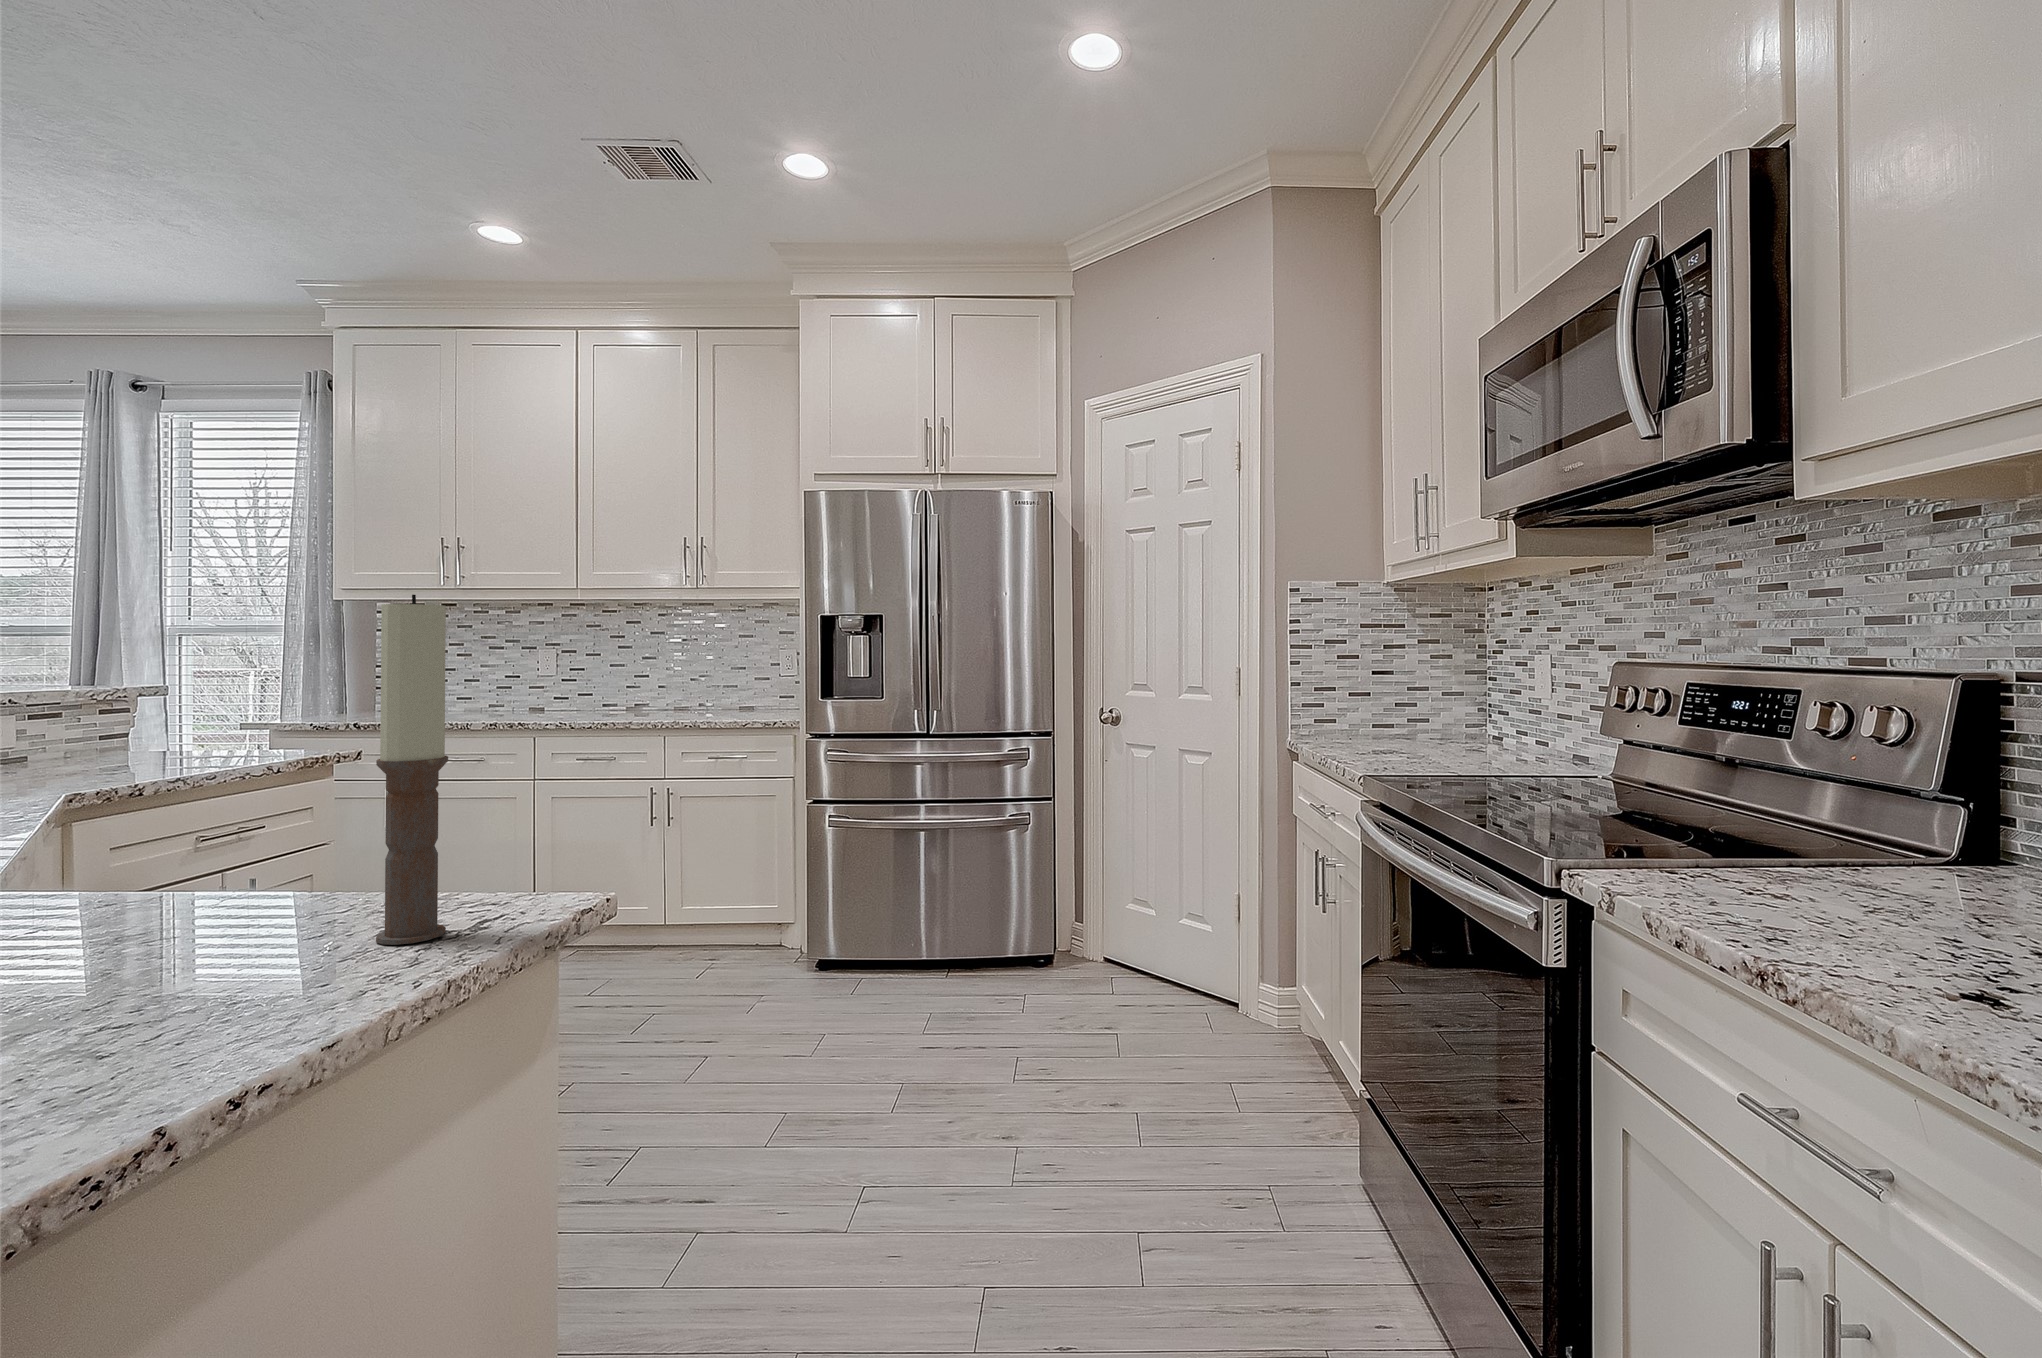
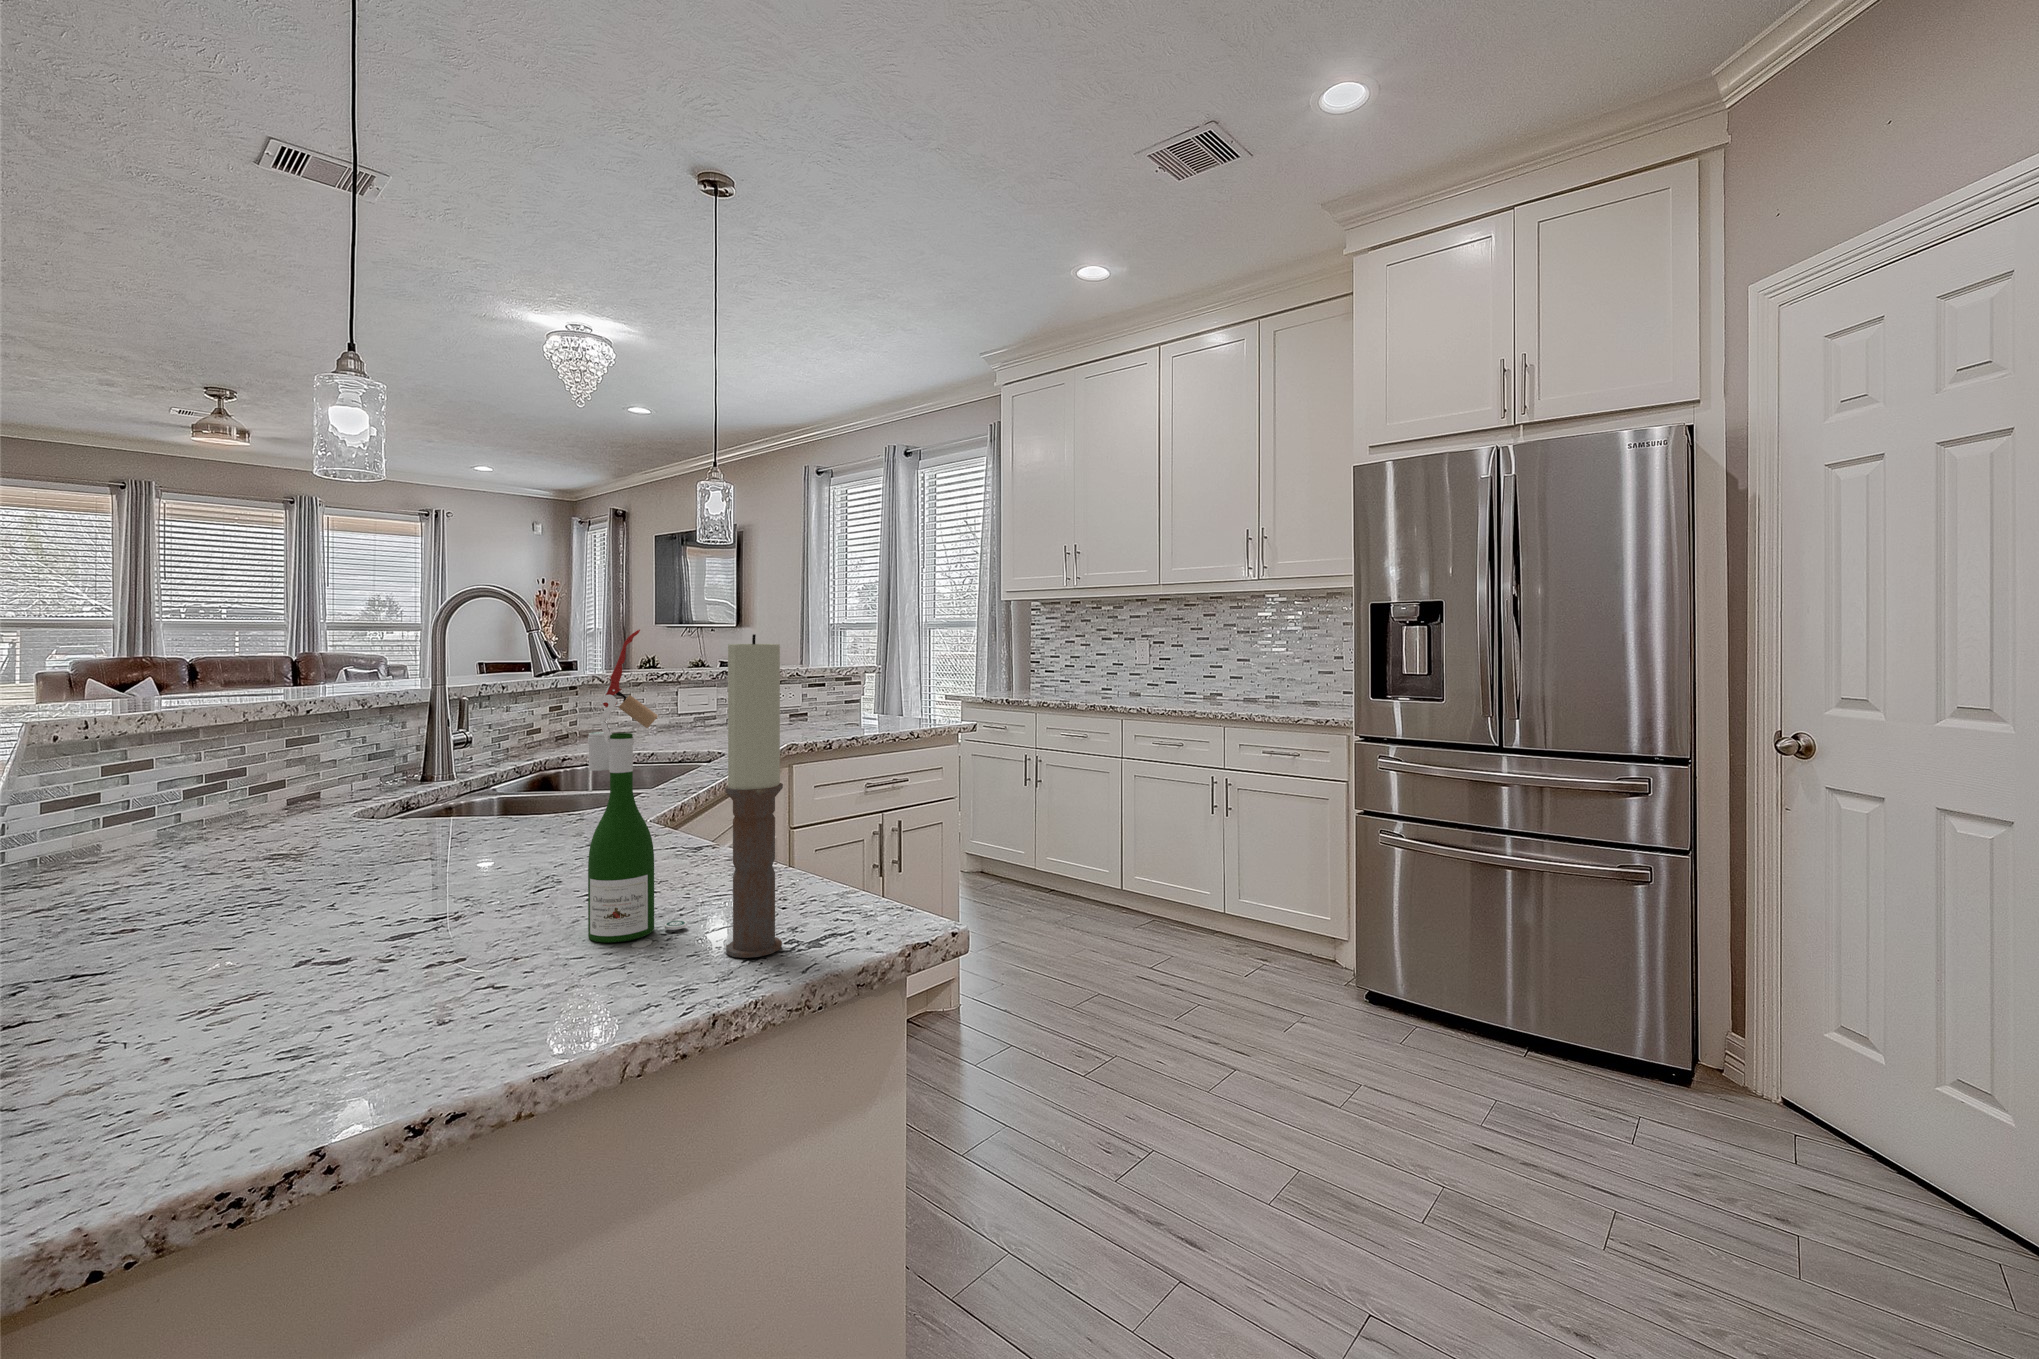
wine bottle: none [142,586,288,962] -> present [588,629,687,942]

